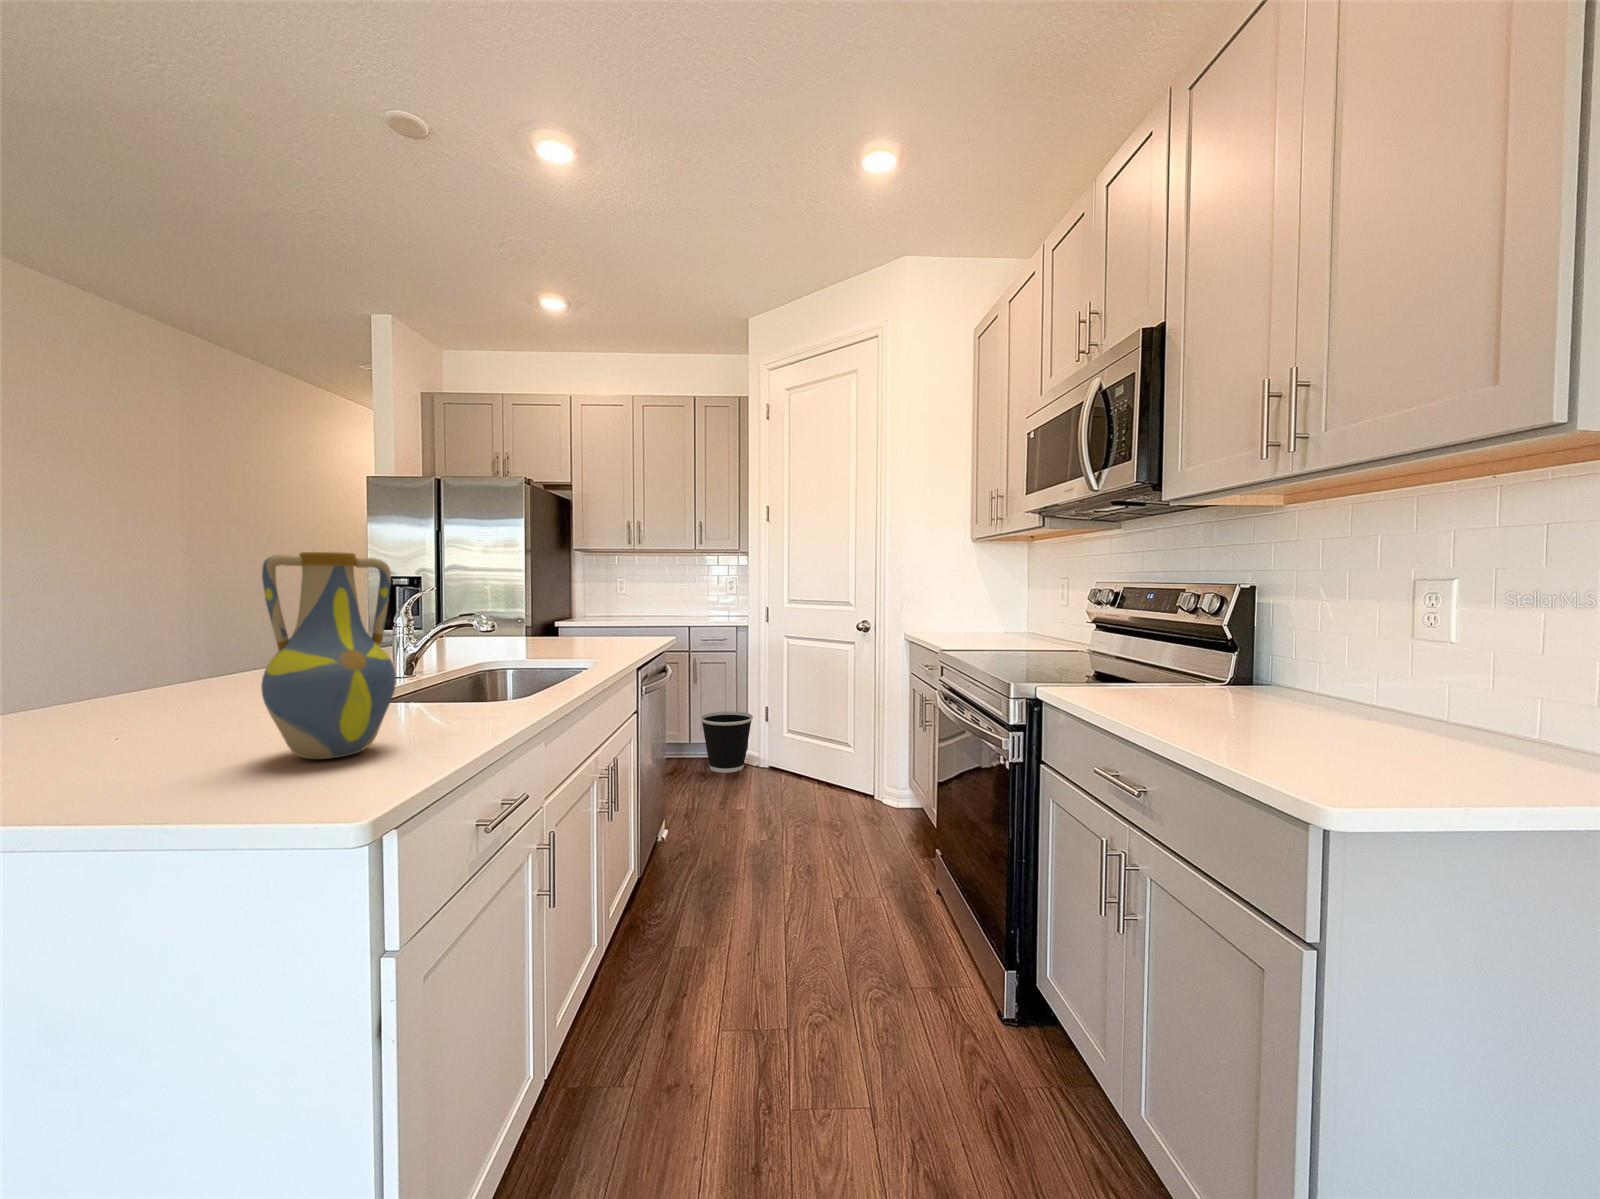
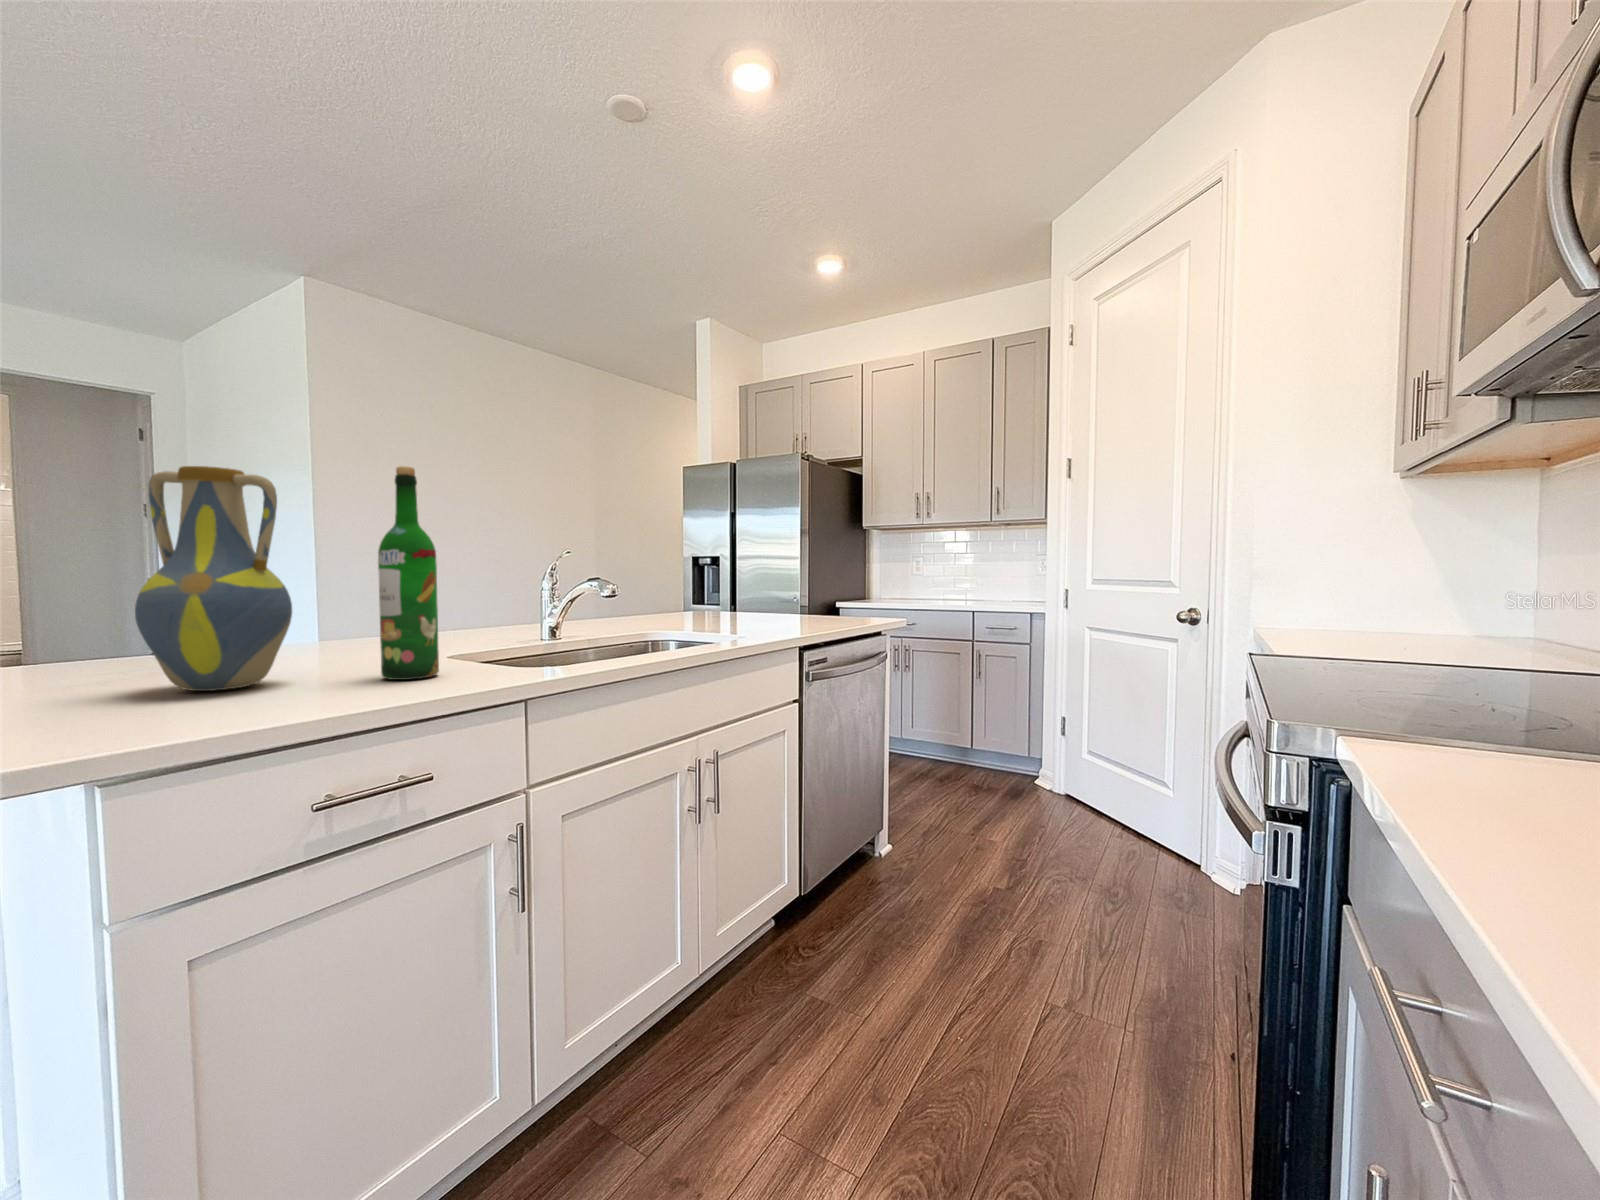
wine bottle: none [448,545,498,729] -> present [378,466,439,680]
wastebasket: present [700,711,753,773] -> none [979,716,1046,792]

